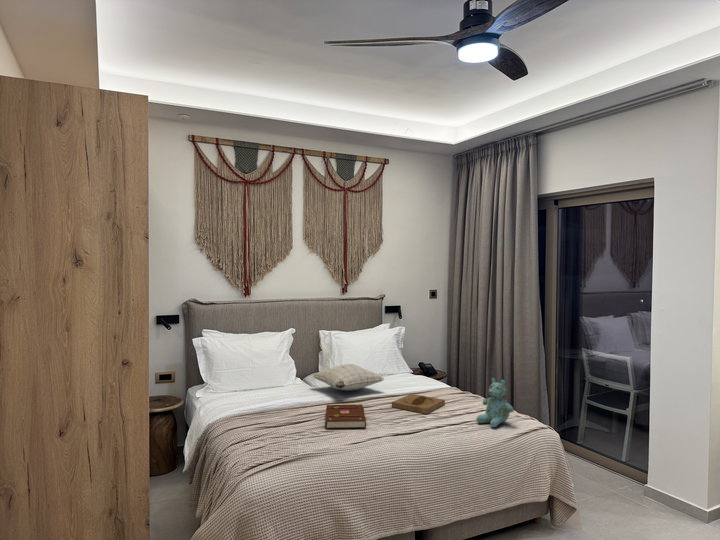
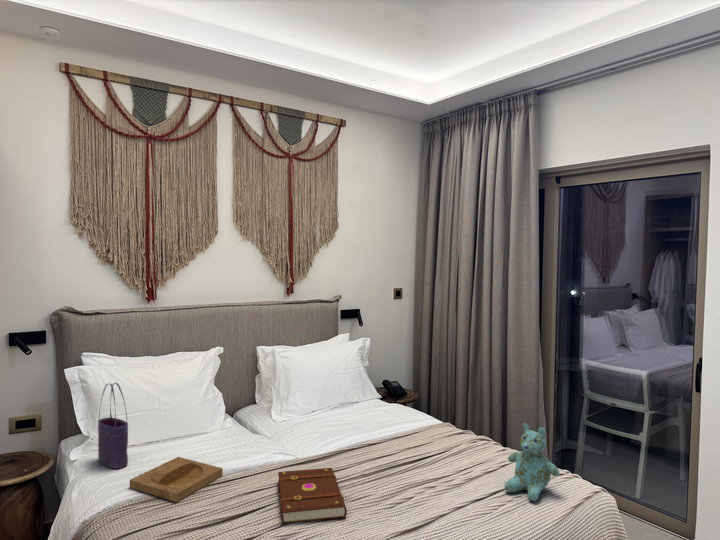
tote bag: none [214,346,233,401] -> present [98,383,128,469]
pillow: present [311,364,384,391] -> none [248,397,355,440]
tray: present [392,394,445,414] -> present [130,457,223,502]

